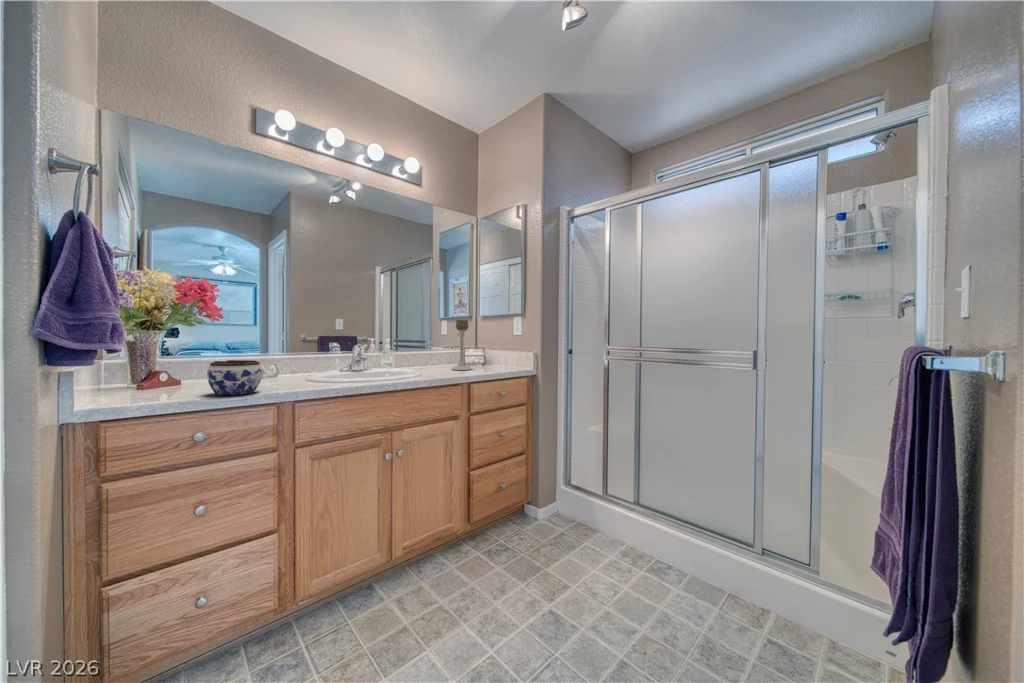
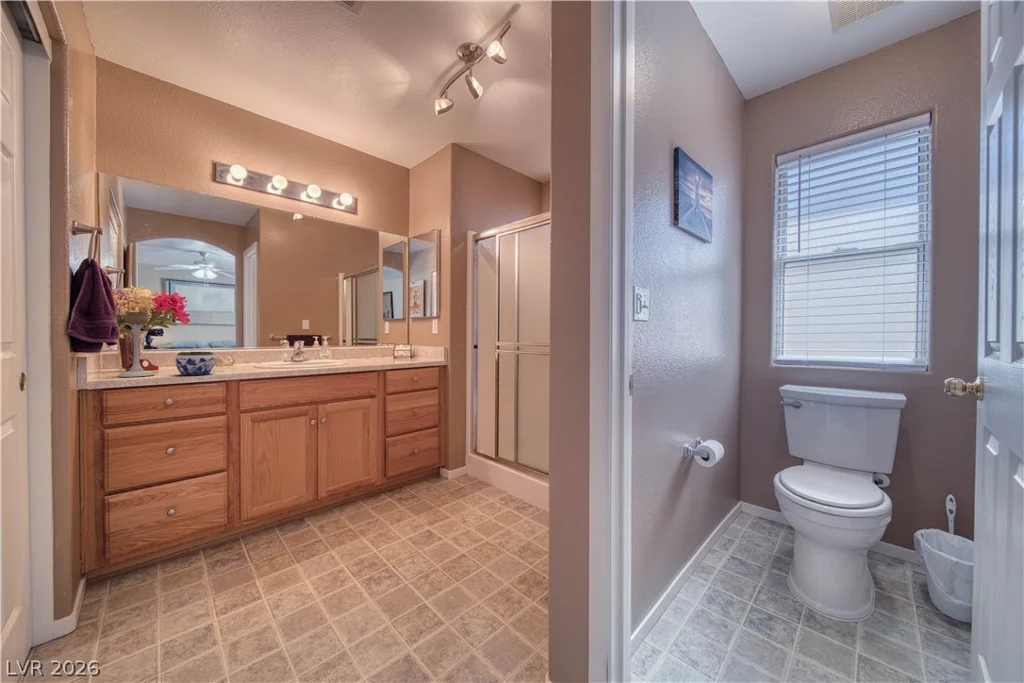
candle holder: present [452,320,471,370] -> present [118,312,154,377]

